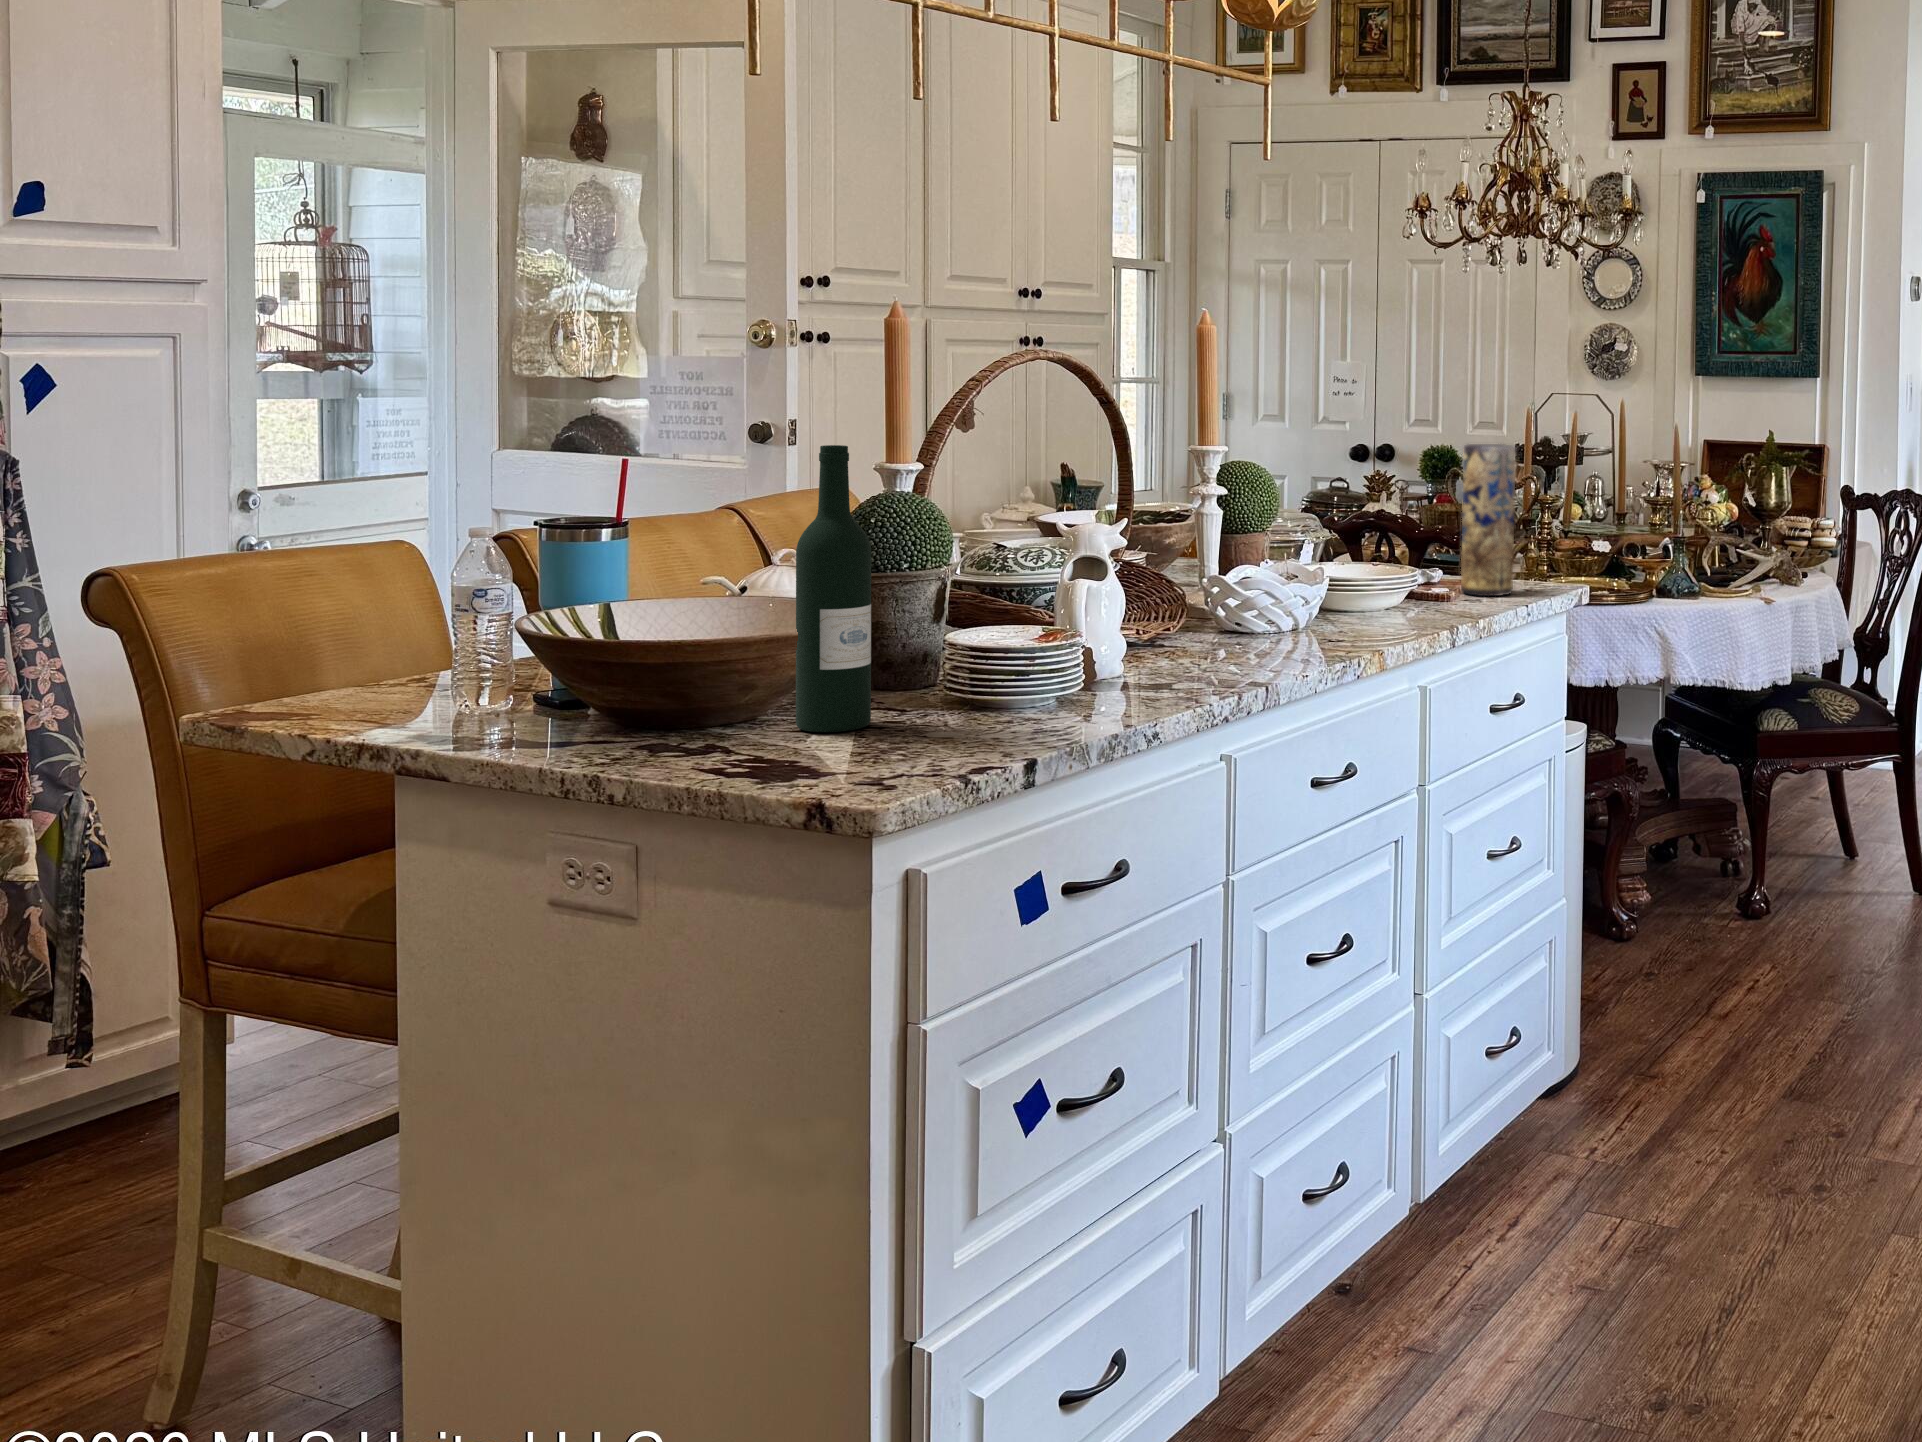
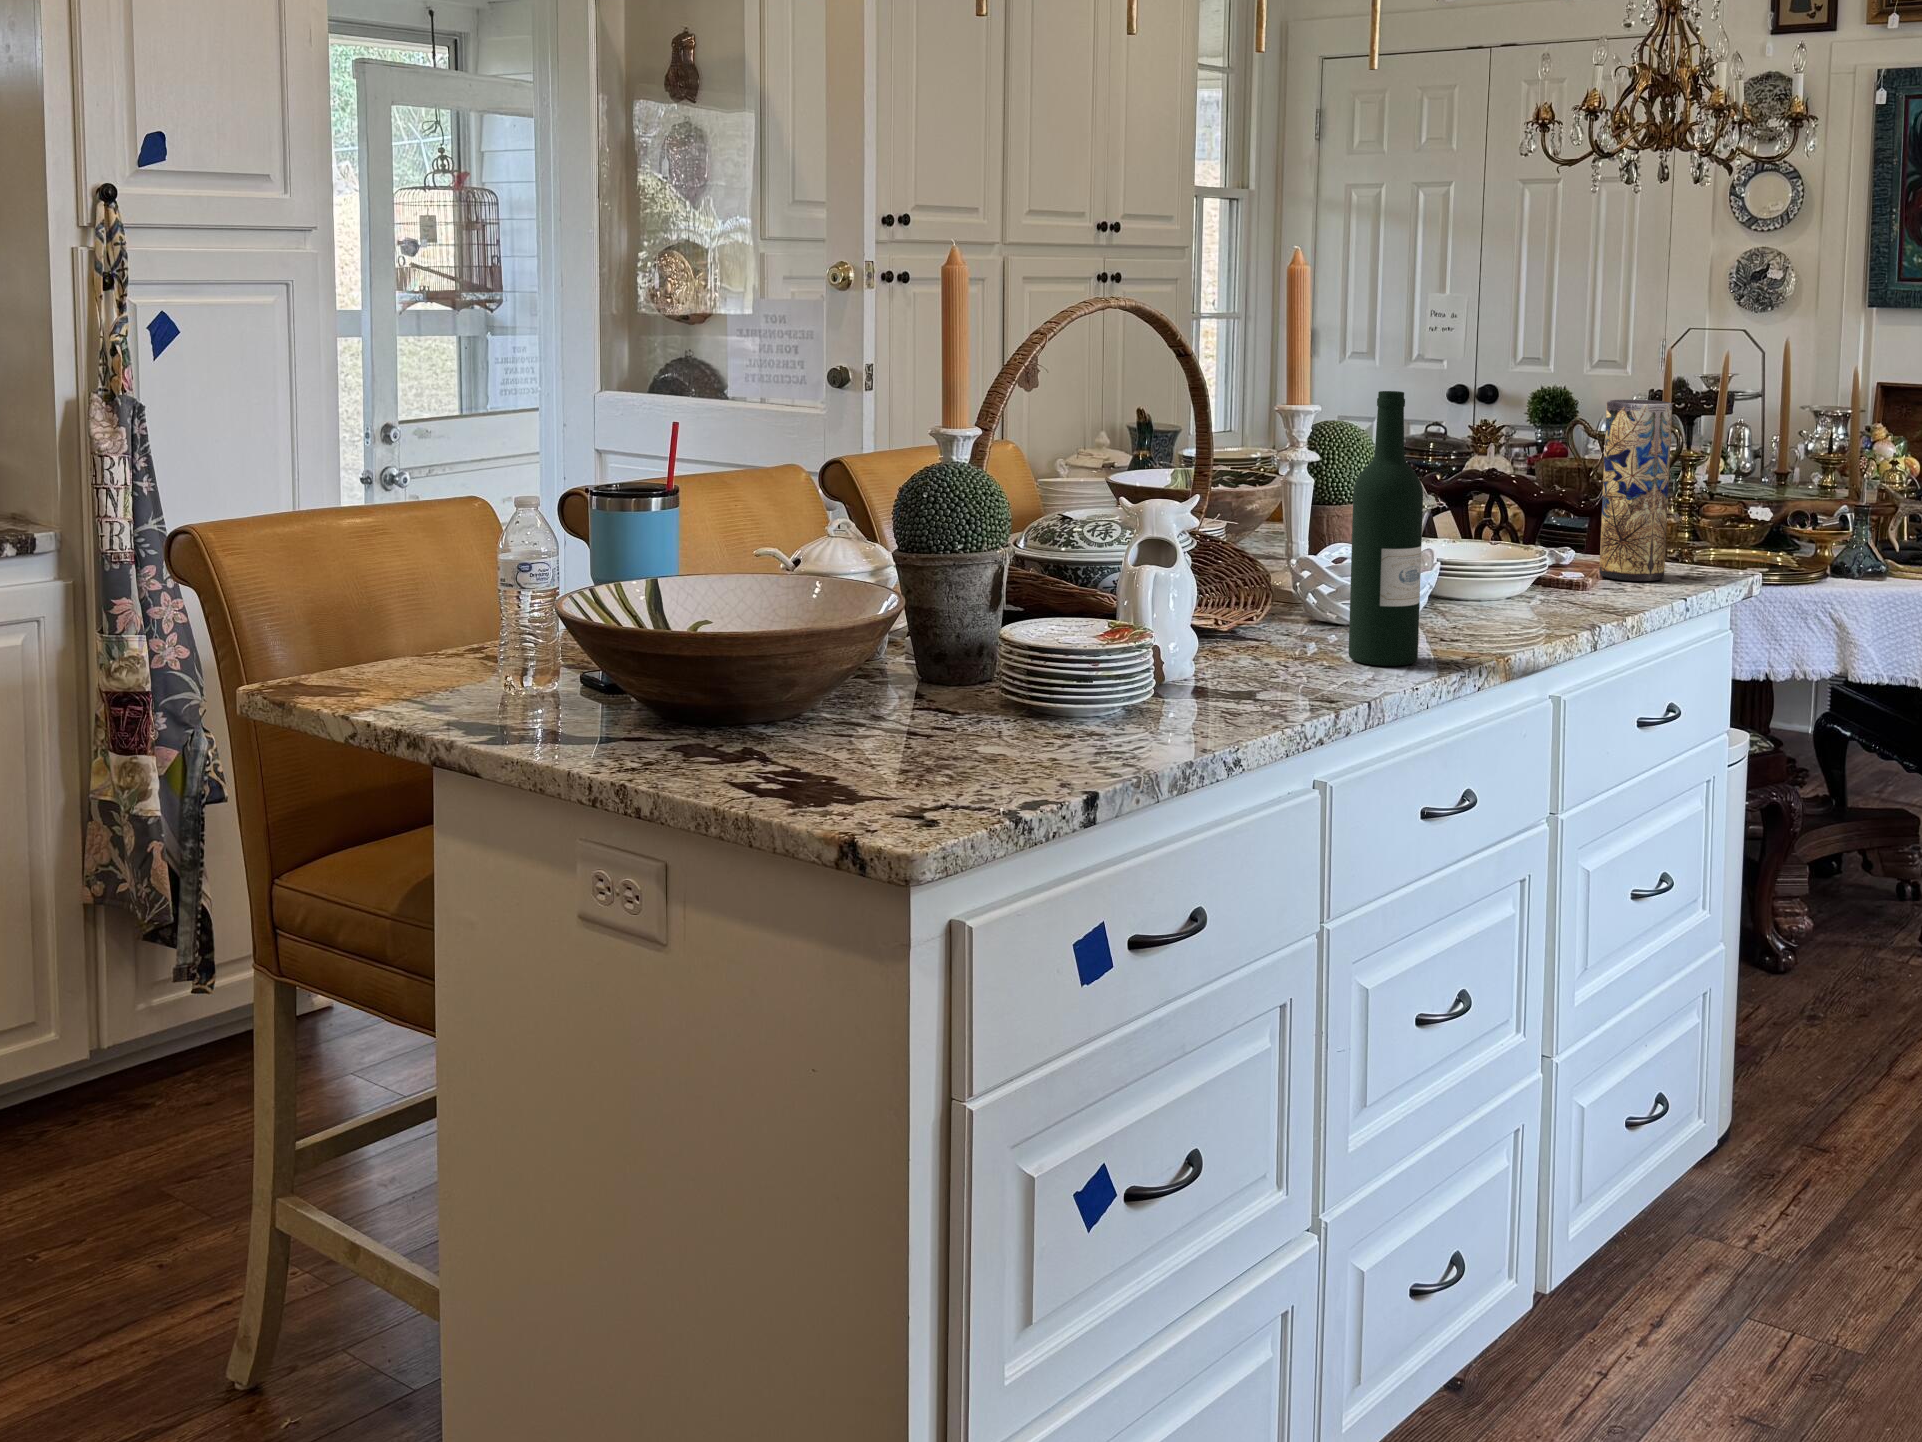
wine bottle: present [796,445,871,732] -> present [1349,391,1423,666]

